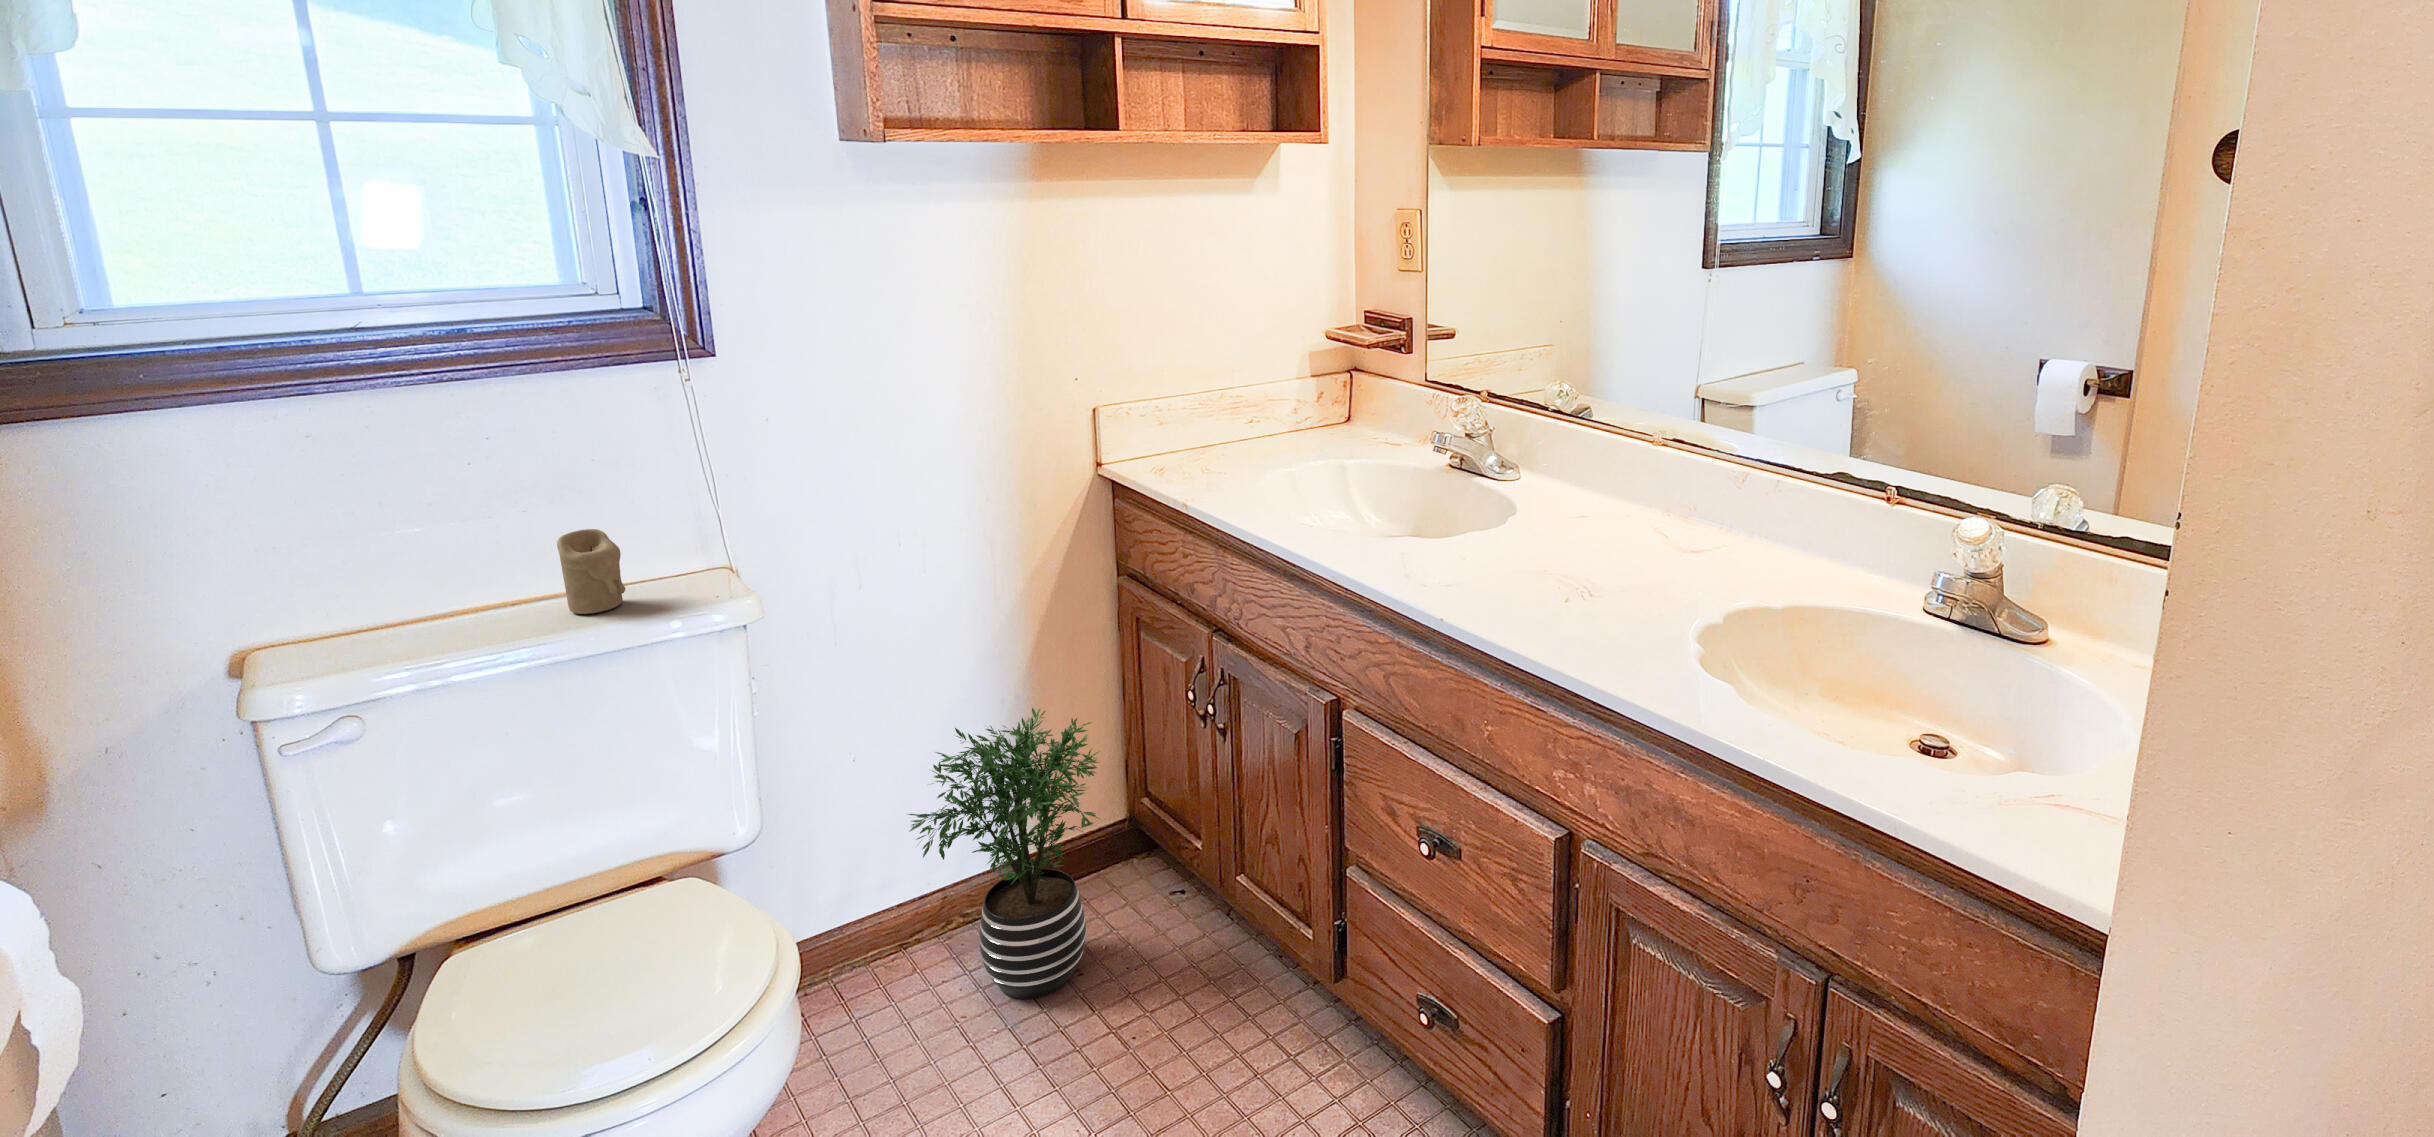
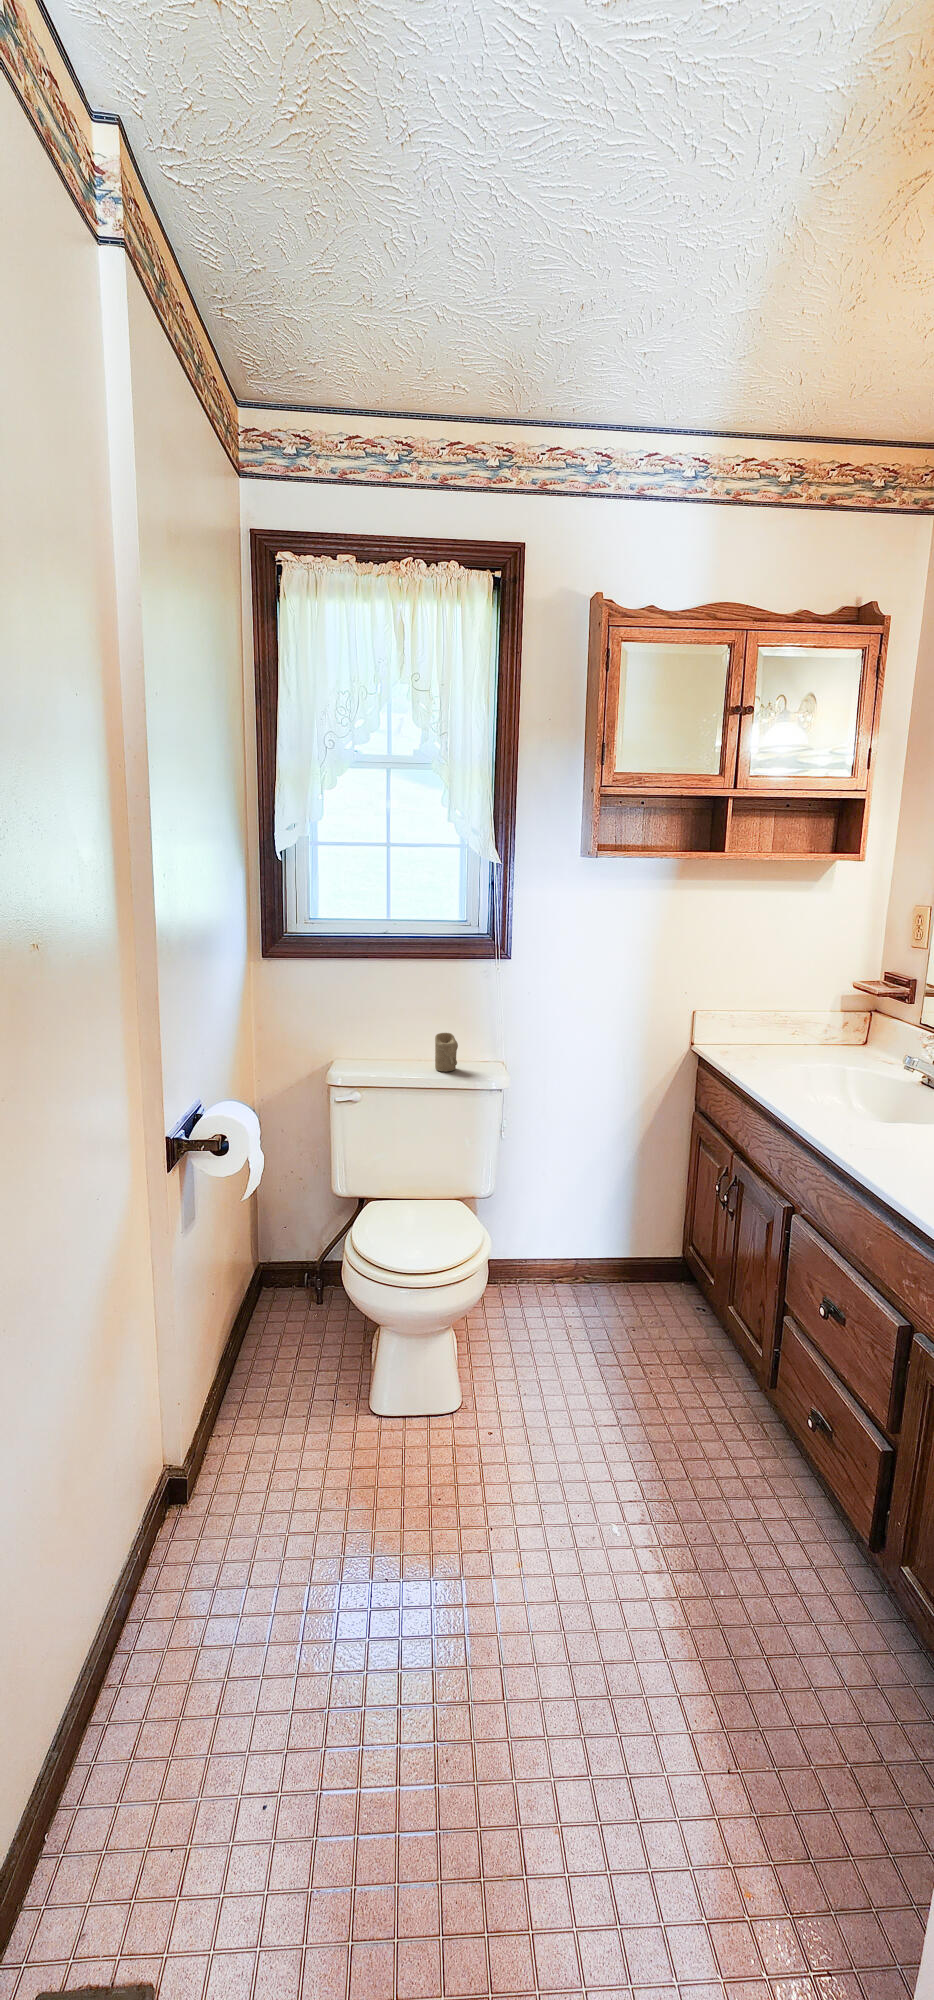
potted plant: present [908,708,1100,999] -> none [557,1172,669,1335]

